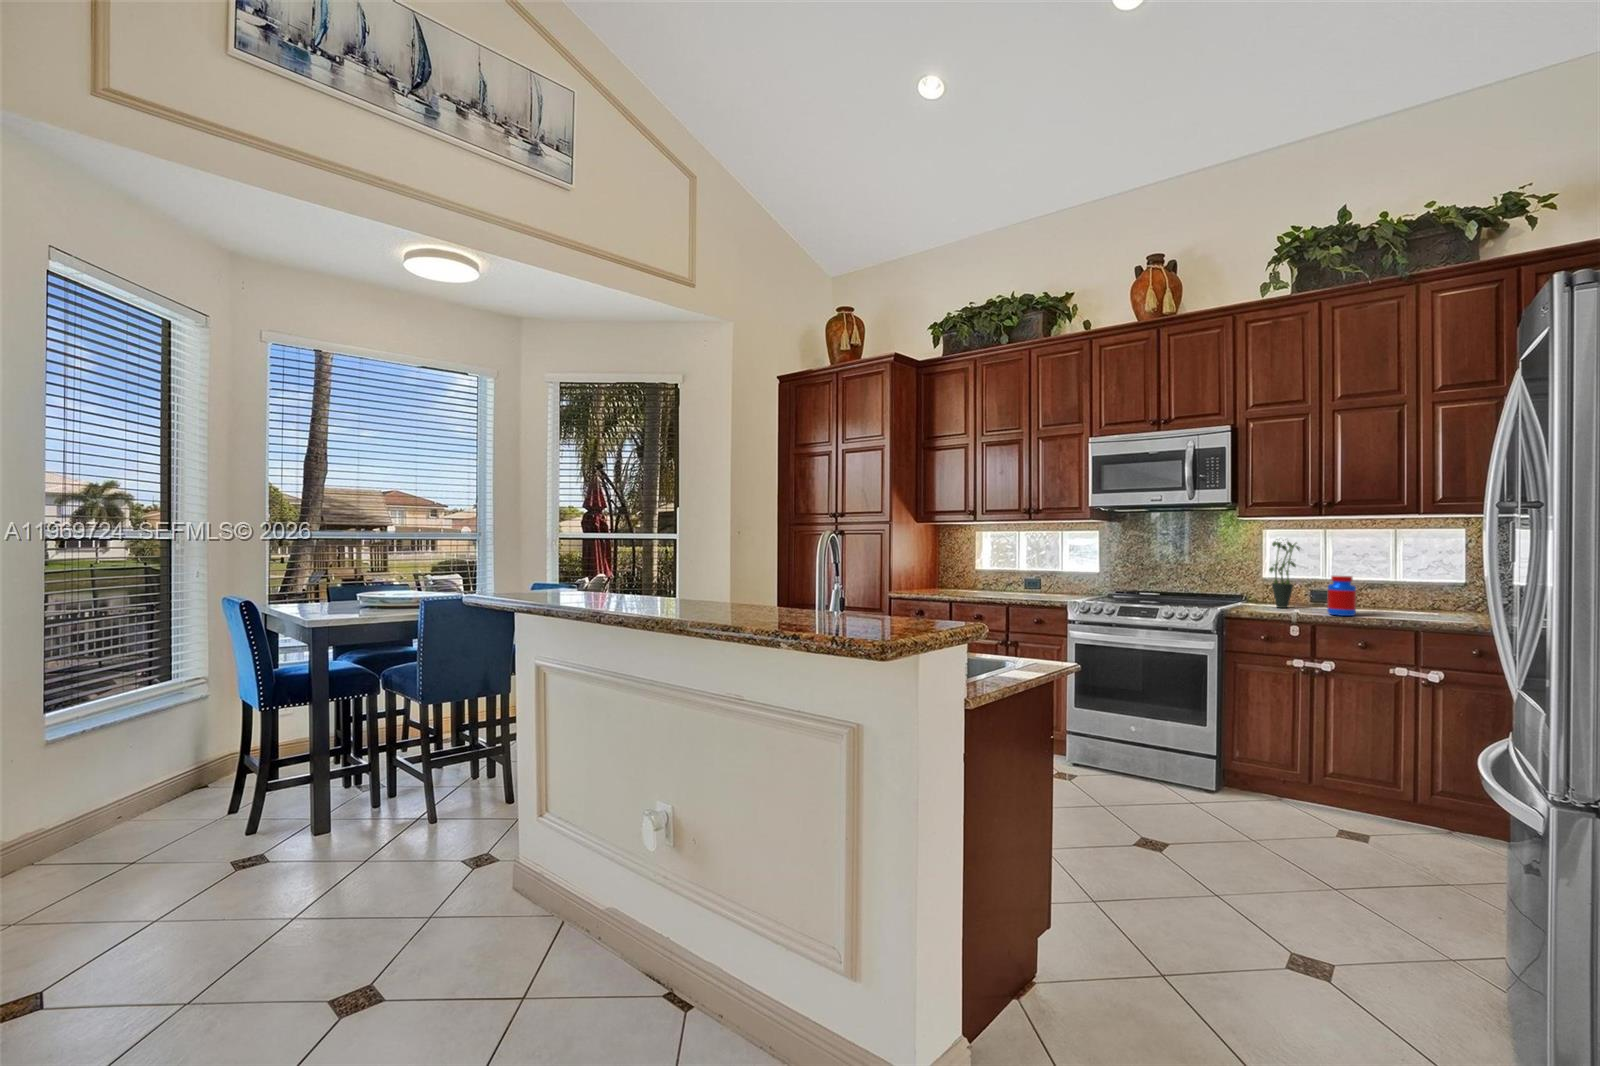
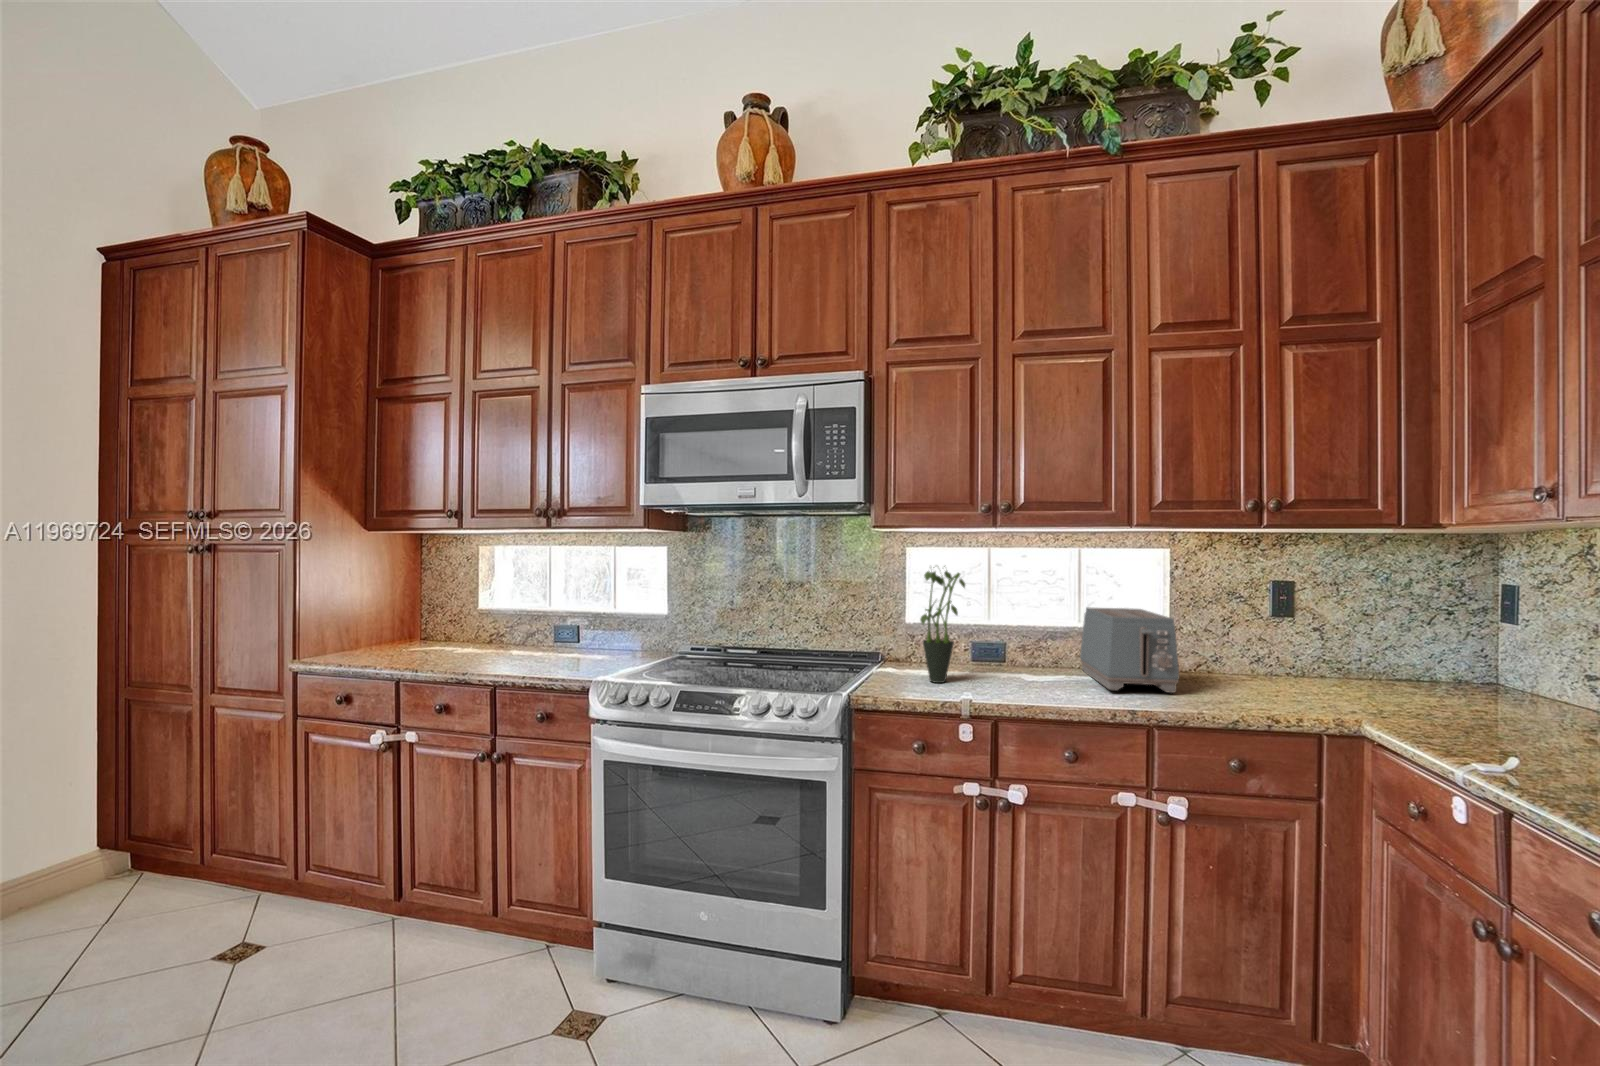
toaster: none [1395,567,1459,616] -> present [1080,607,1179,693]
jar: present [1327,576,1356,616] -> none [1008,631,1049,702]

